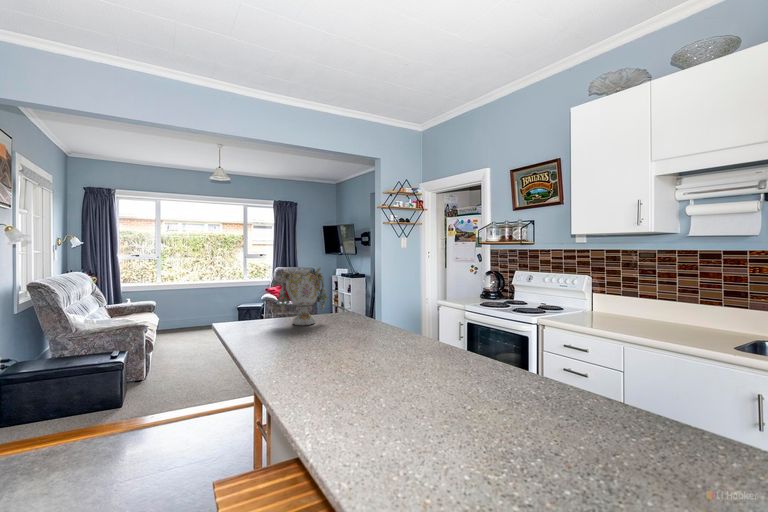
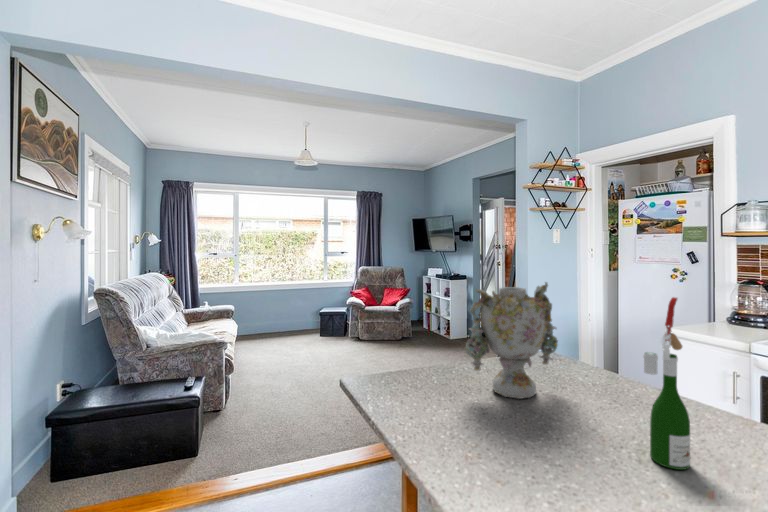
wine bottle: none [329,269,349,338] -> present [643,297,690,470]

